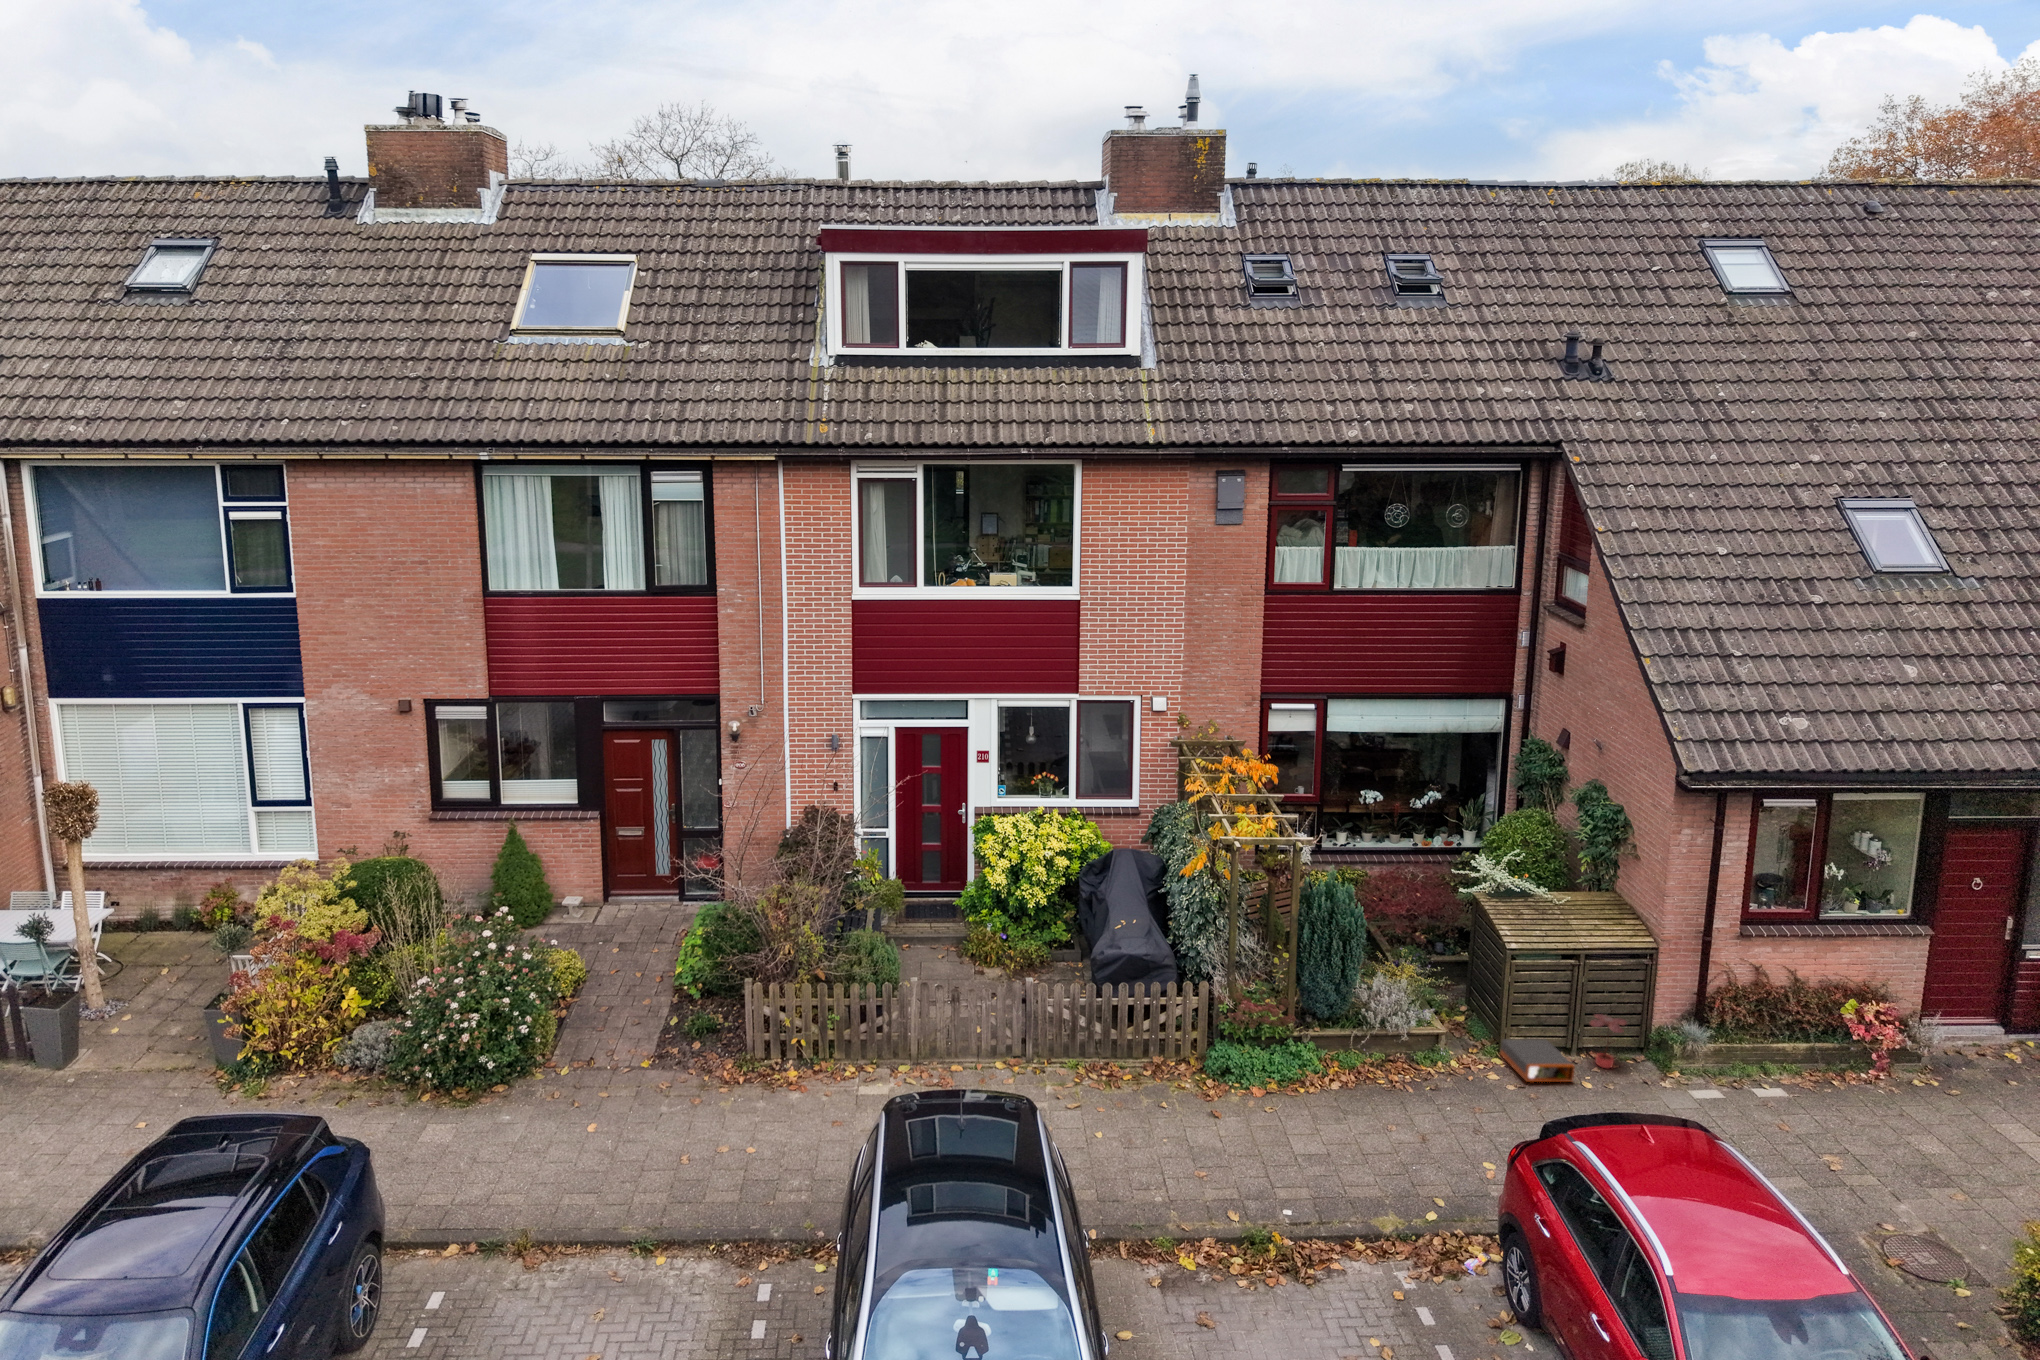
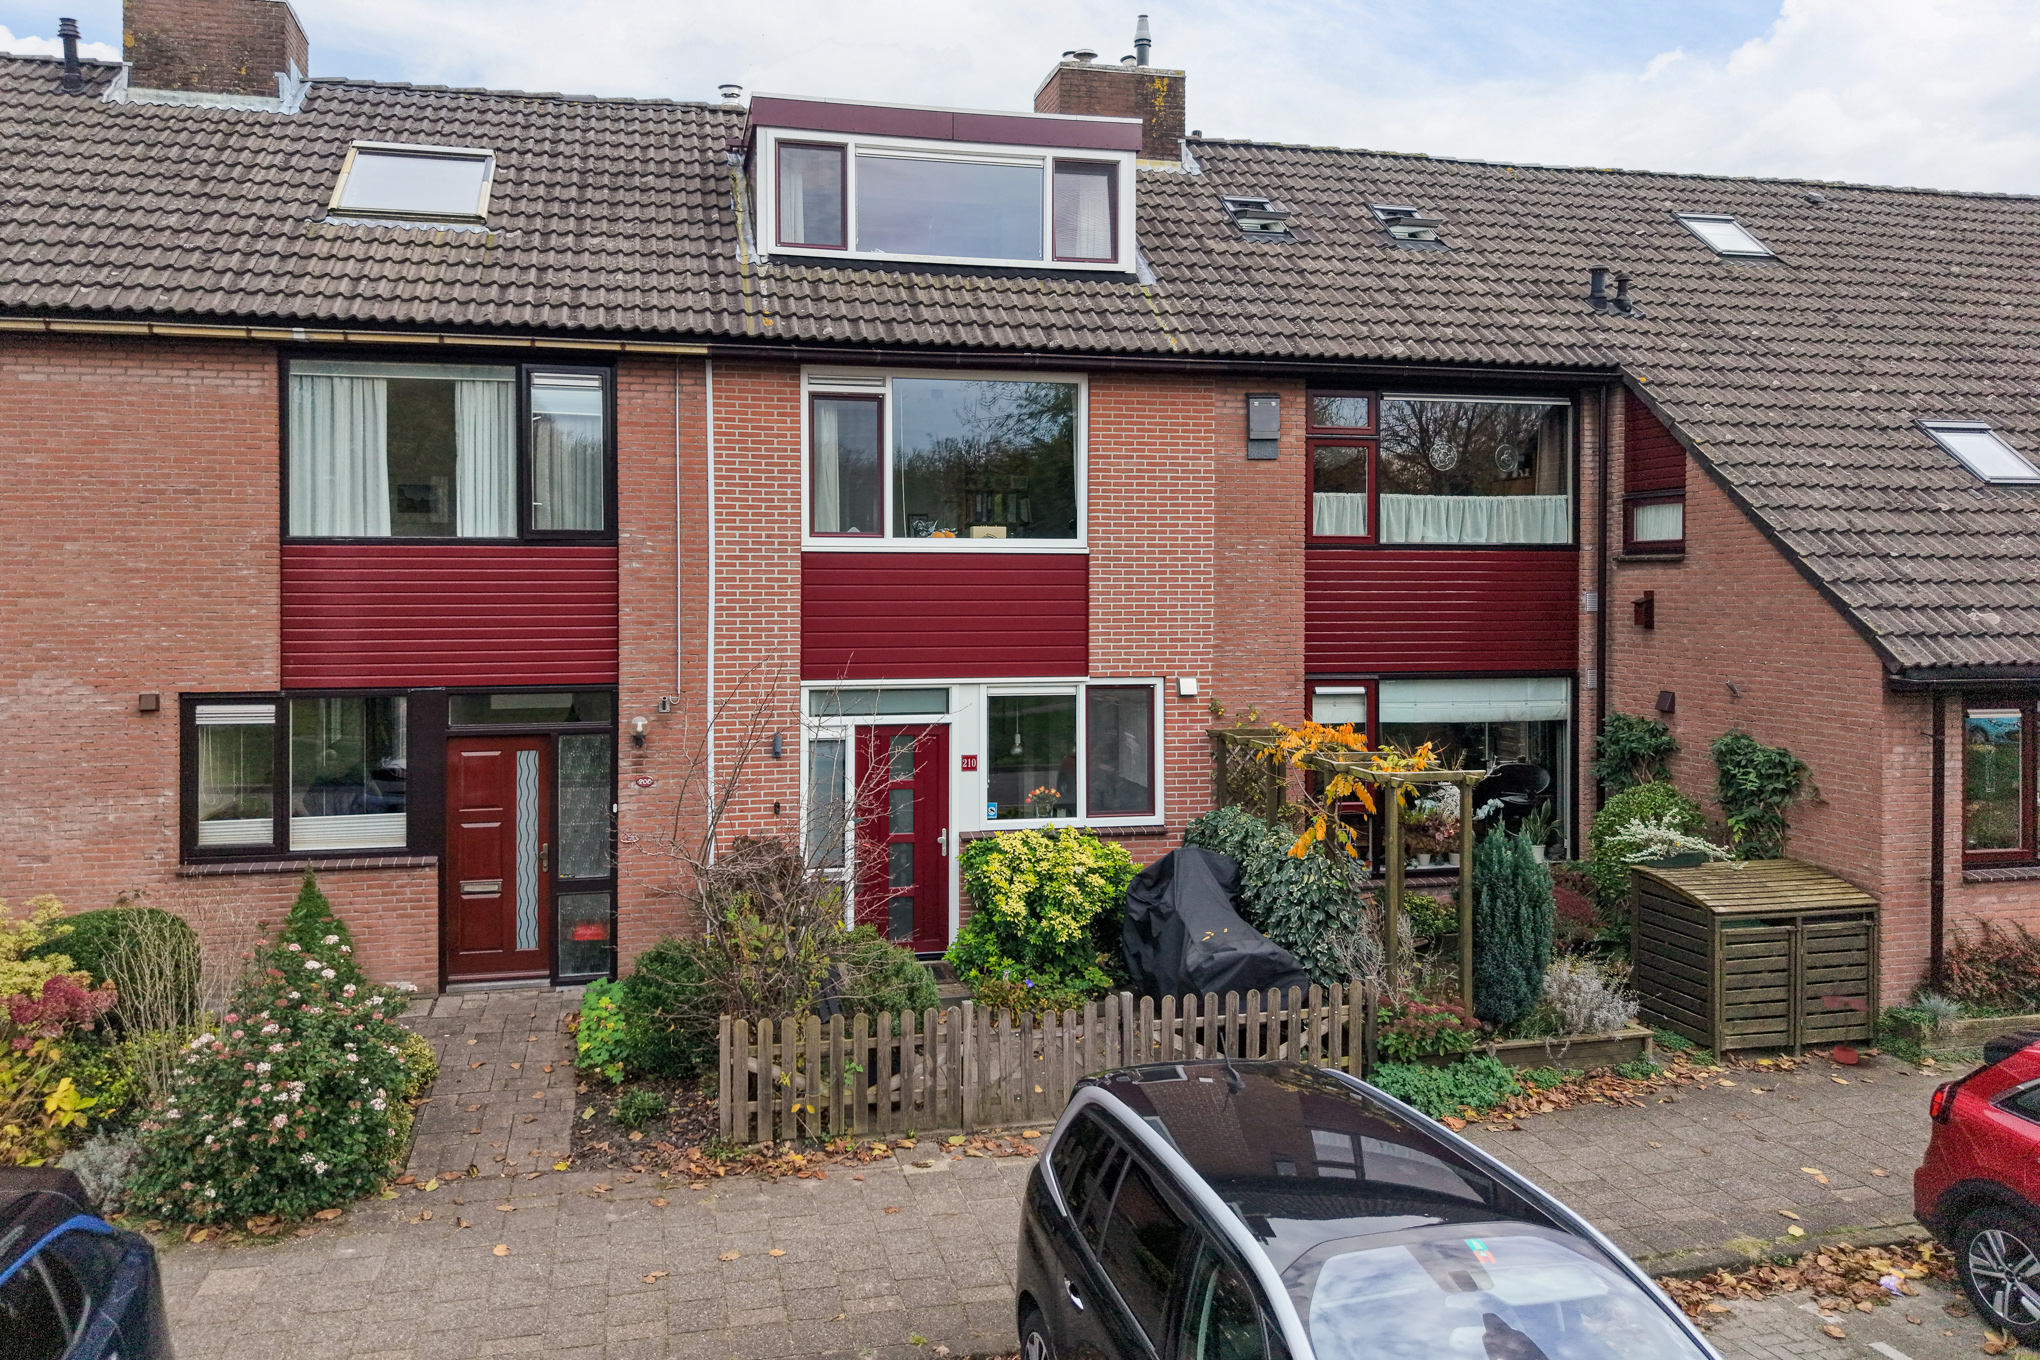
storage box: present [1500,1039,1575,1082] -> none [1719,1036,1829,1083]

